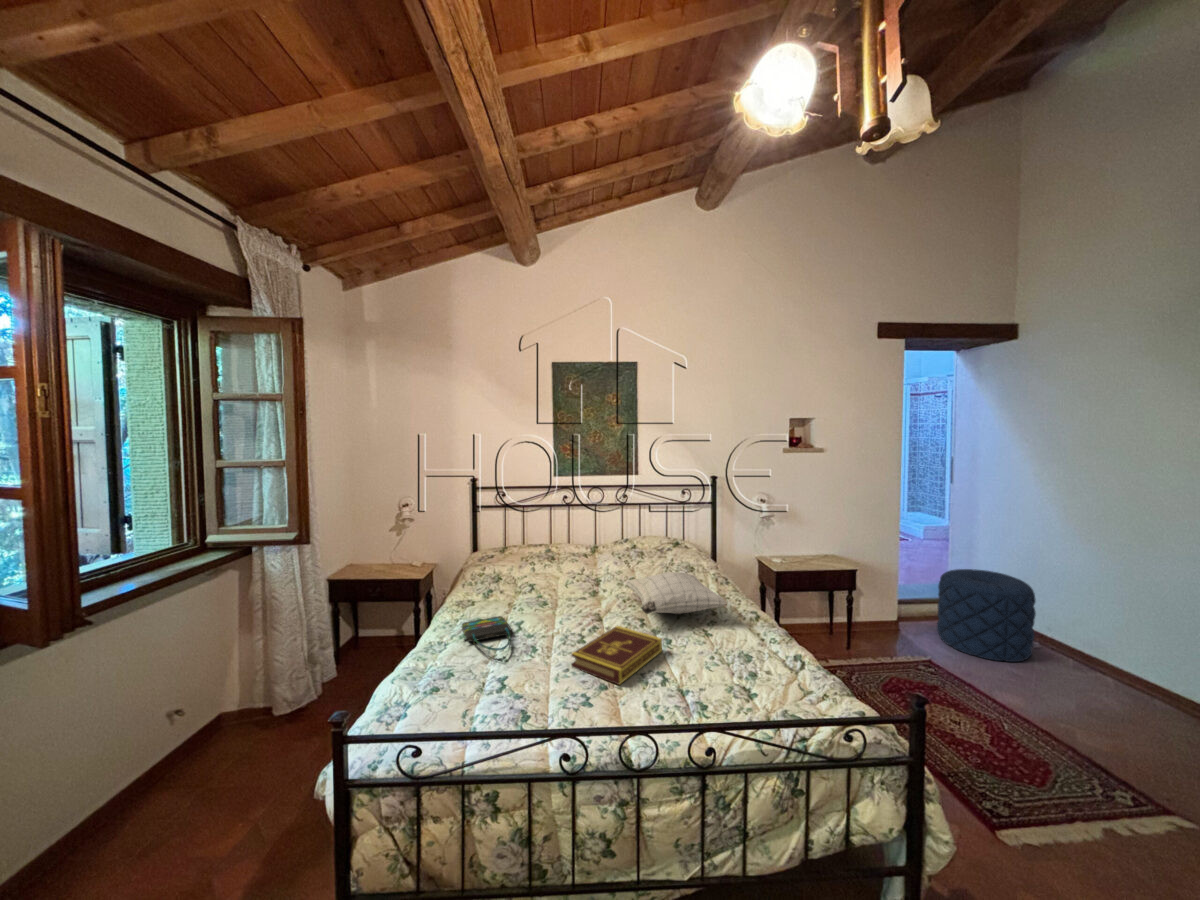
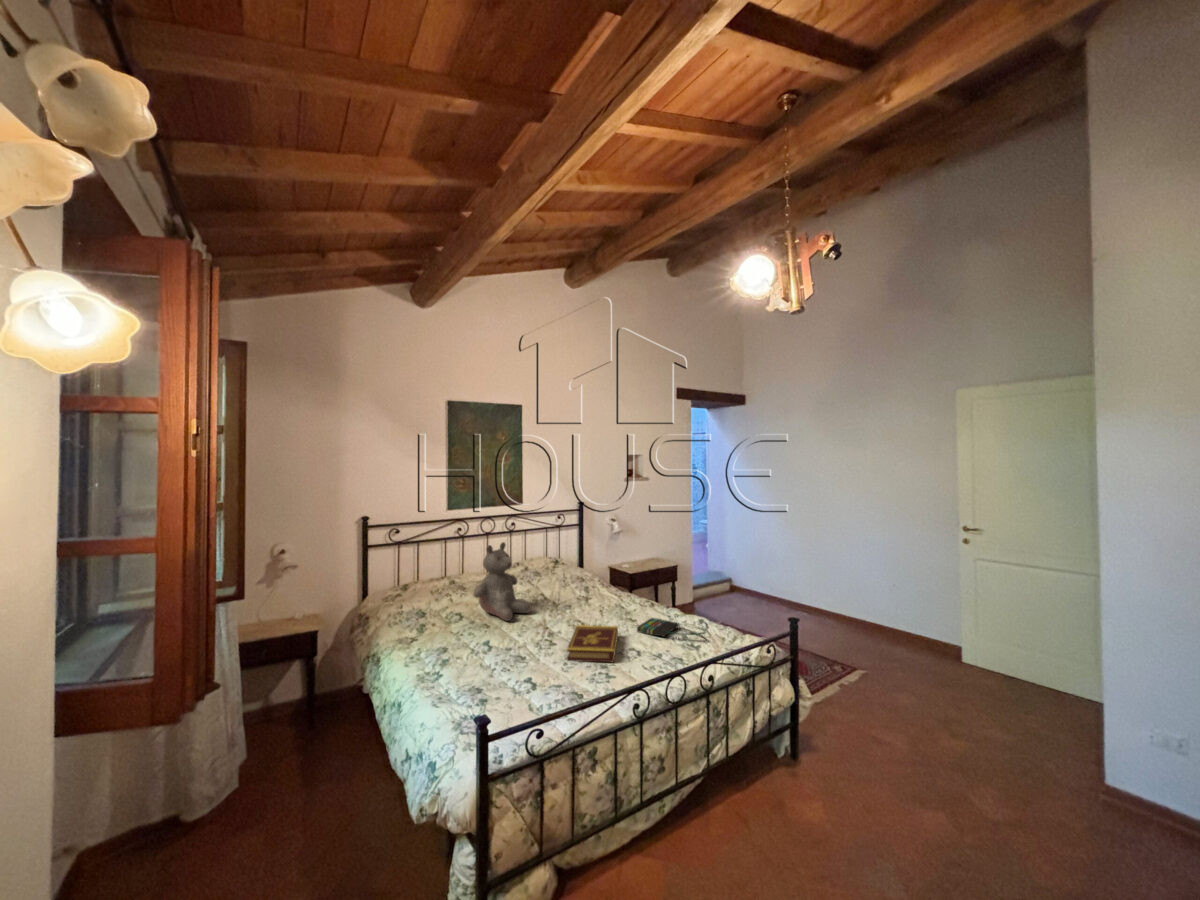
teddy bear: none [535,515,598,603] -> present [474,542,531,621]
pouf: present [937,569,1036,662] -> none [718,557,769,614]
pillow: present [625,572,727,614] -> none [552,579,641,613]
tote bag: present [462,616,513,661] -> present [637,618,706,642]

